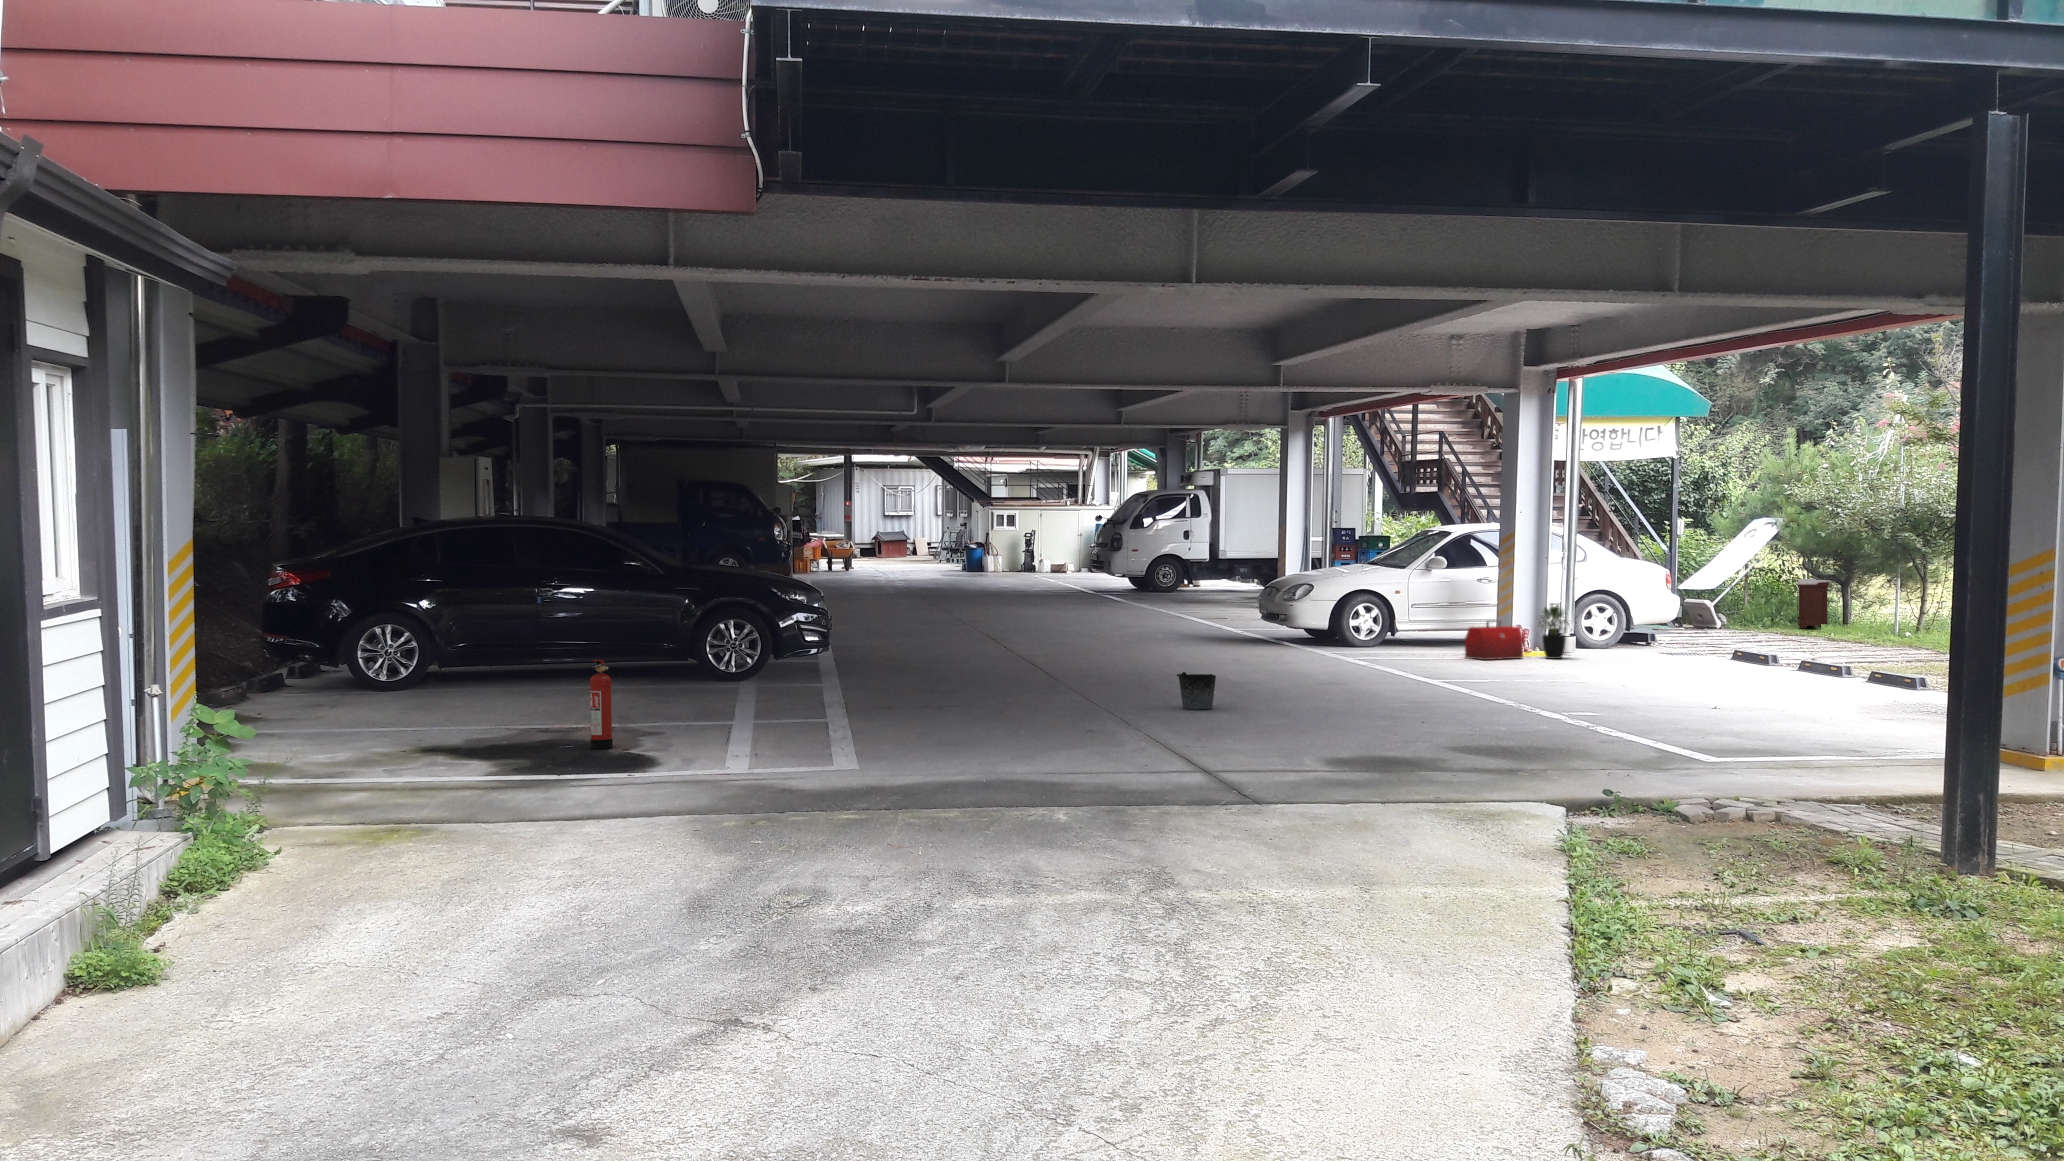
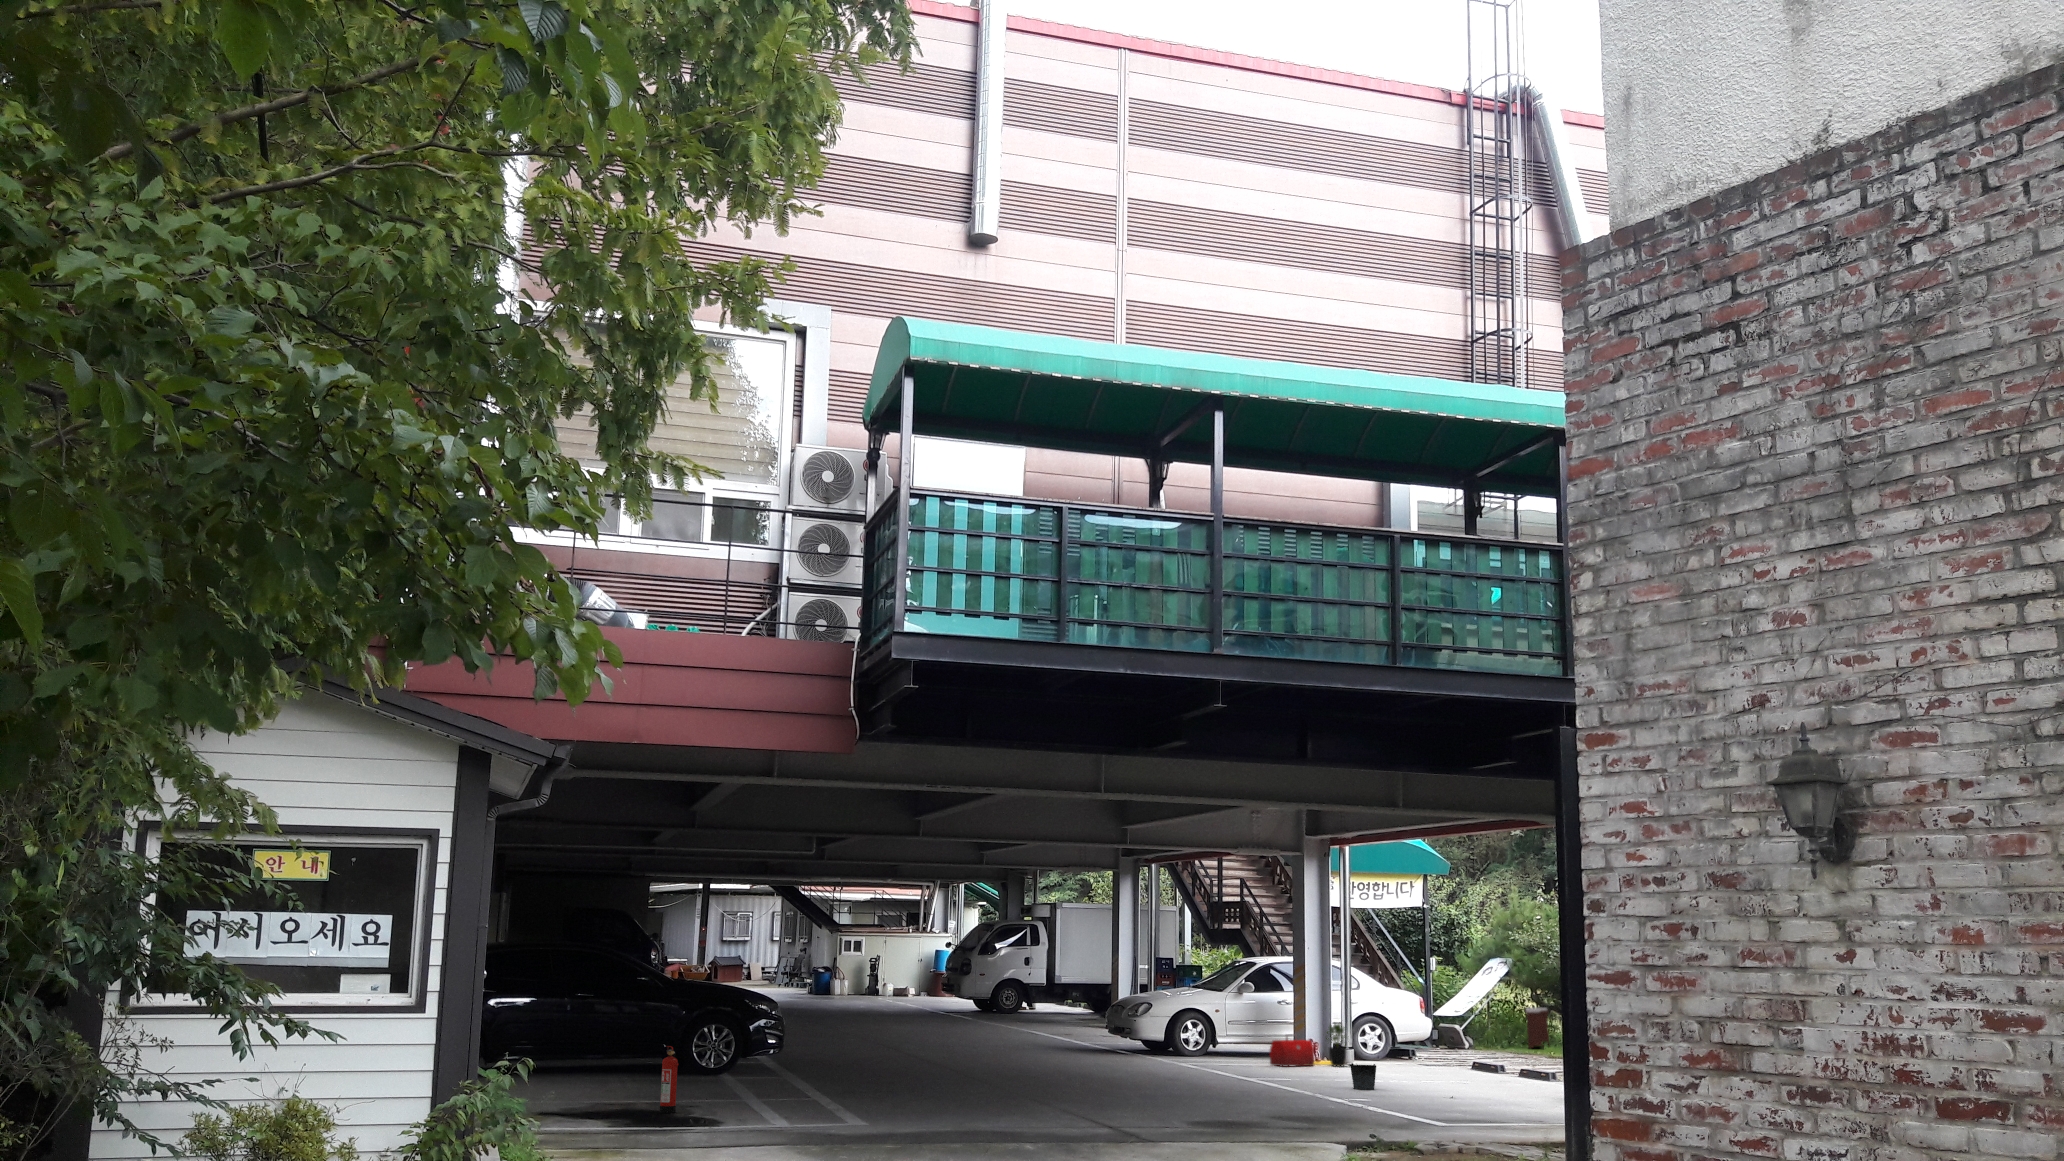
bucket: present [1177,672,1216,710] -> present [1349,1063,1376,1090]

